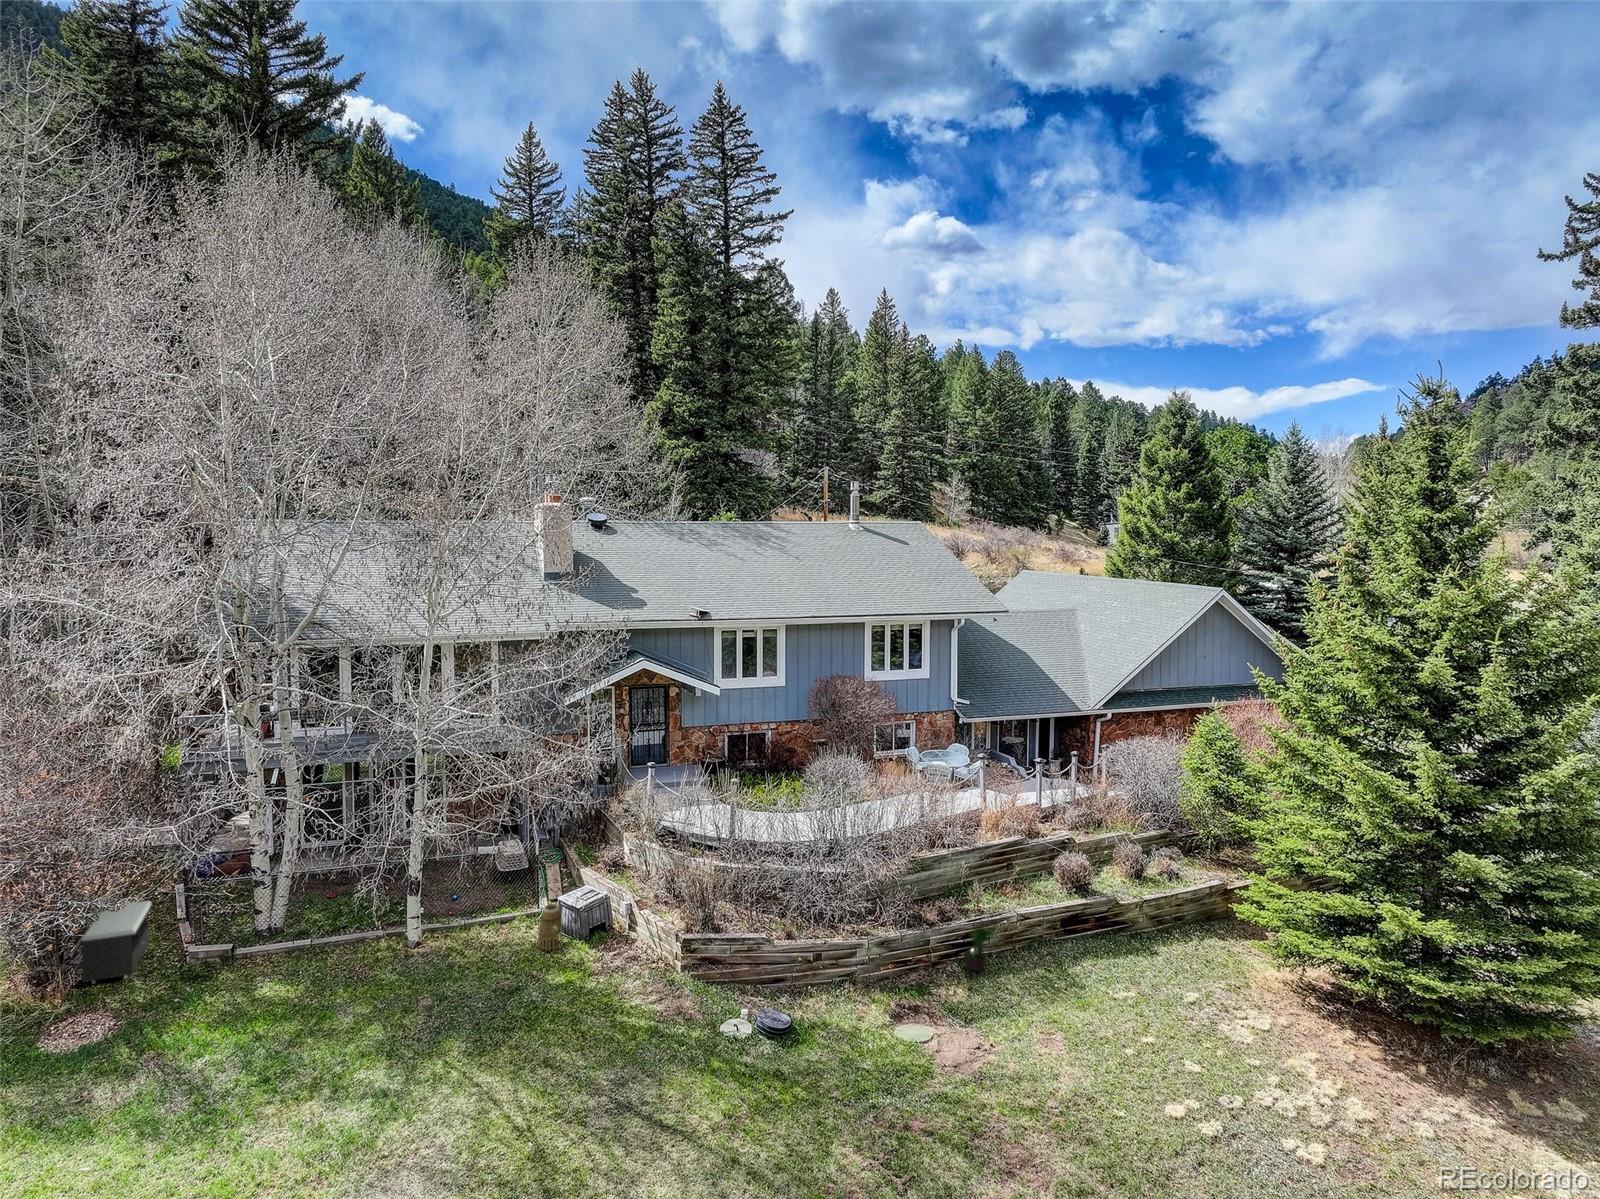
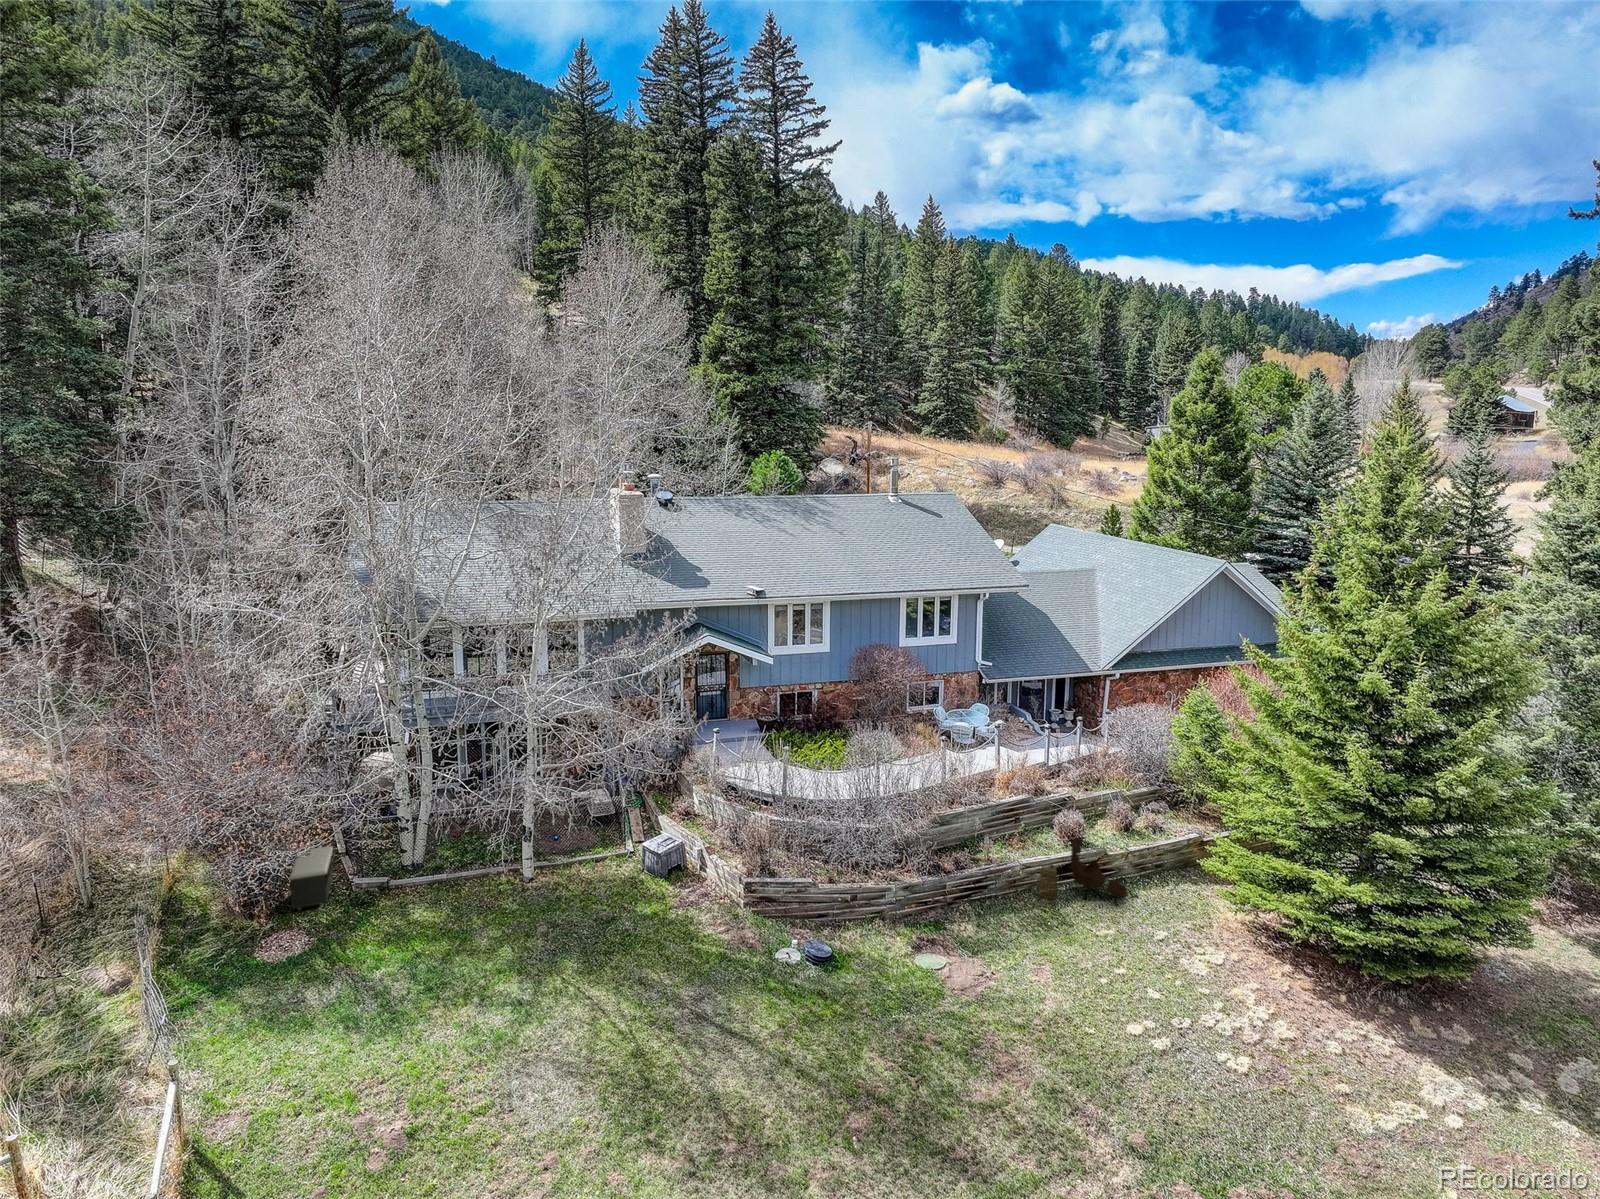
lounge chair: none [1078,884,1146,966] -> present [1071,837,1127,904]
basket: present [537,904,563,951] -> present [1037,864,1057,899]
potted tree: present [964,925,992,971] -> none [973,872,1000,909]

